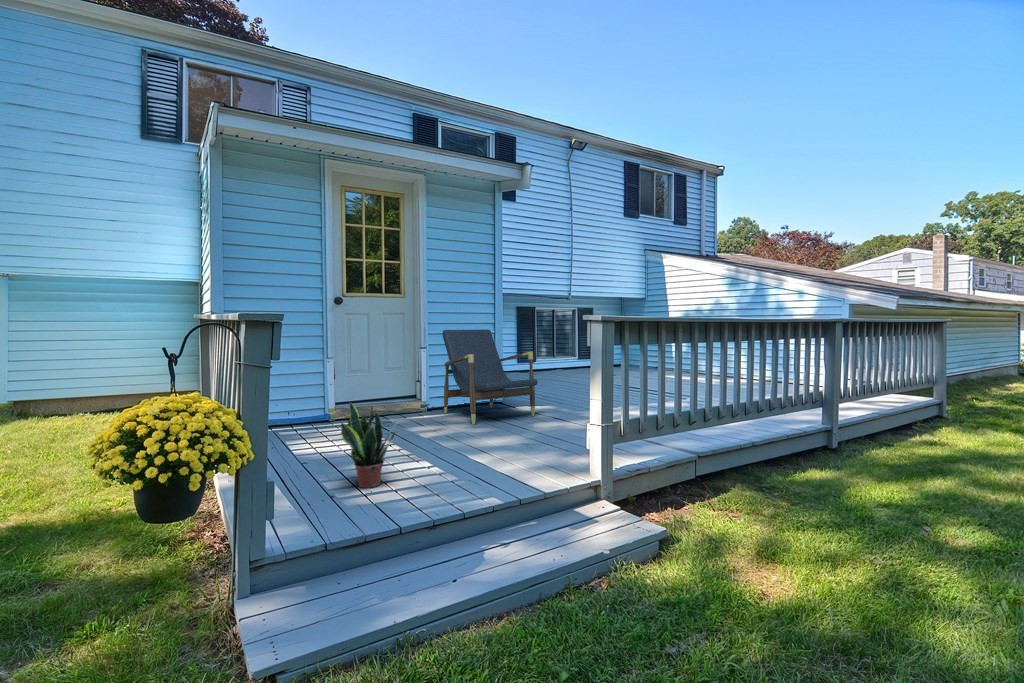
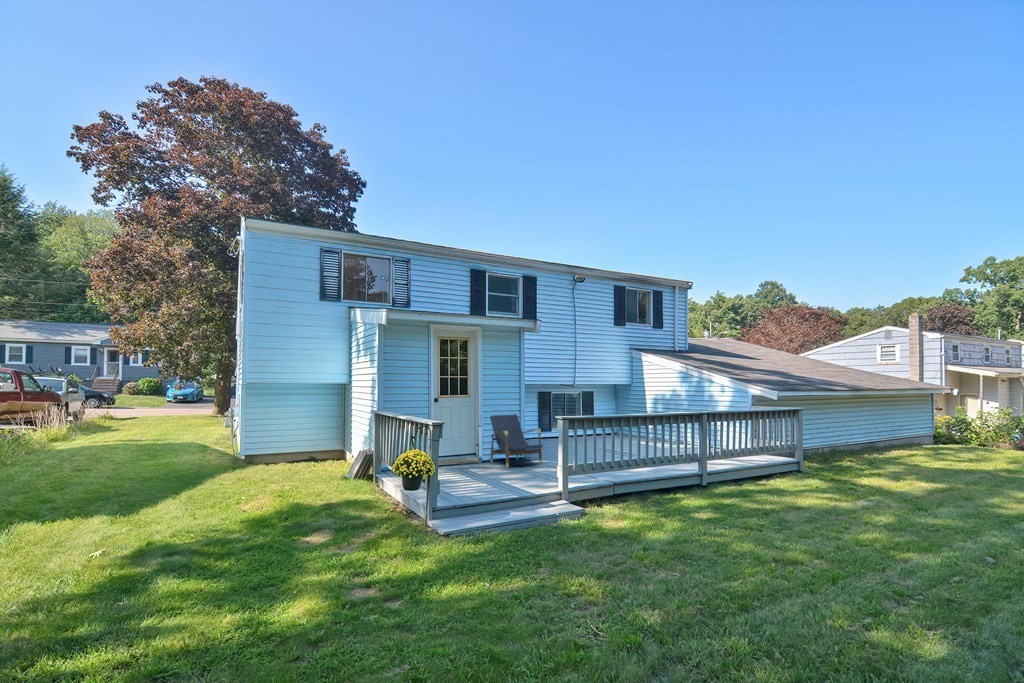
potted plant: present [341,402,395,488] -> none [455,455,477,491]

